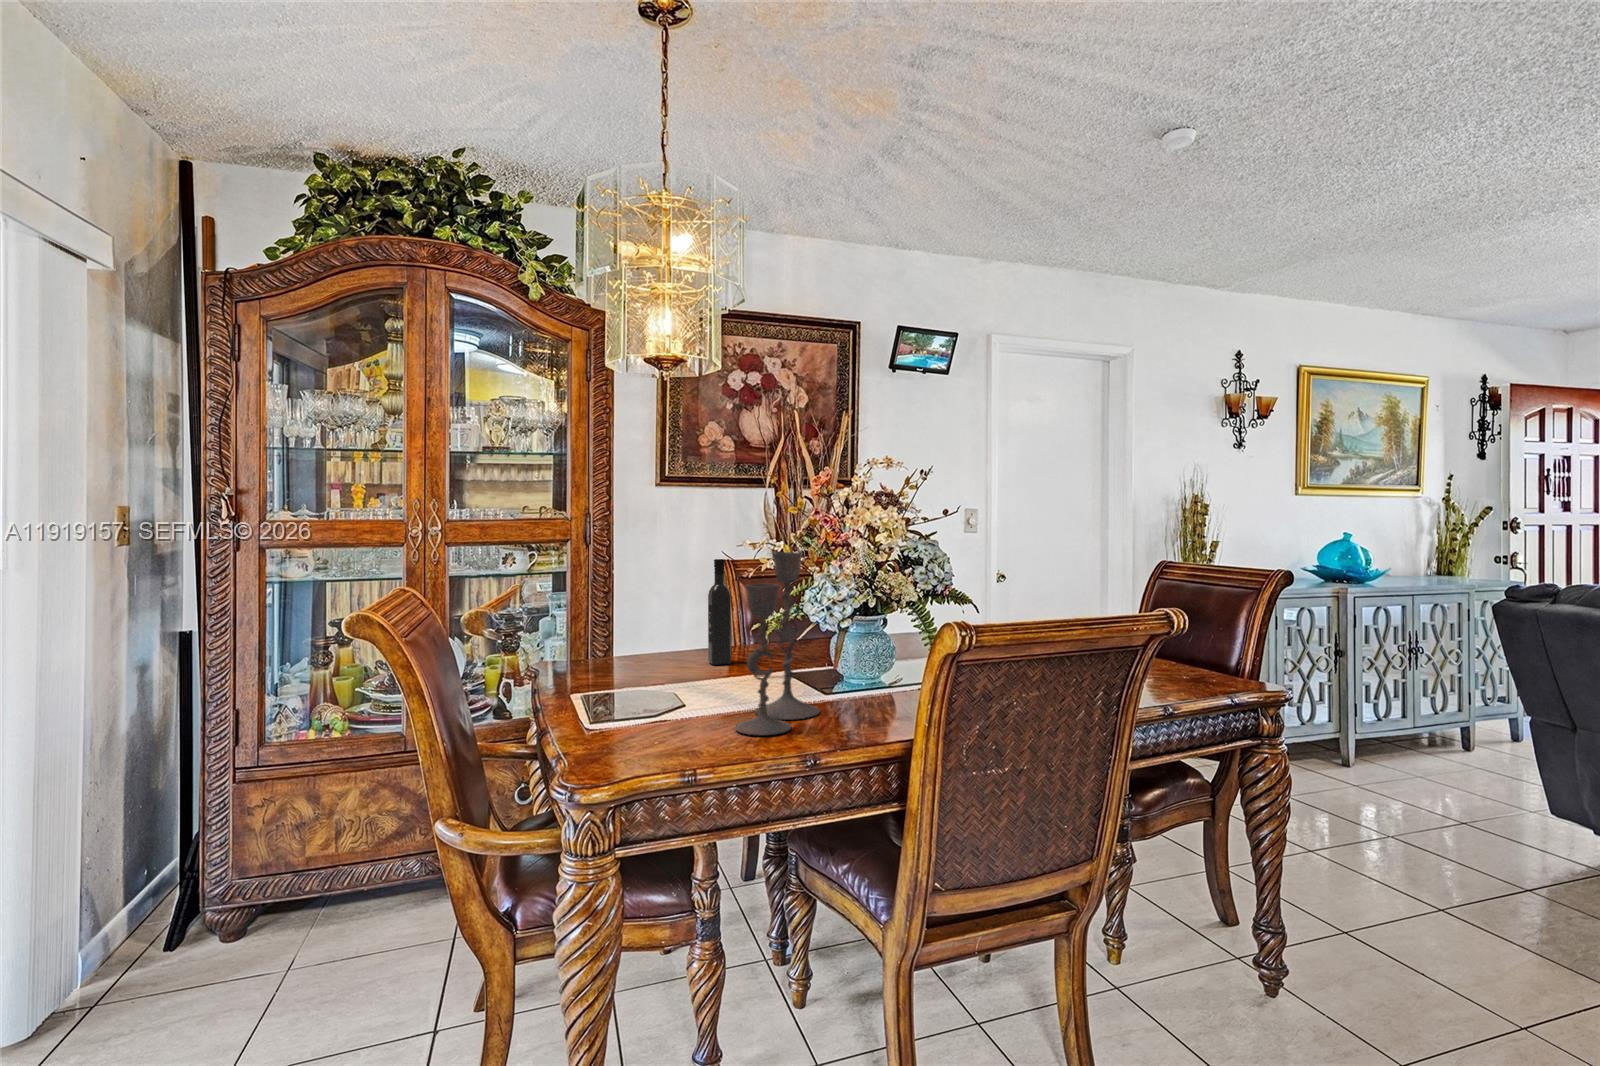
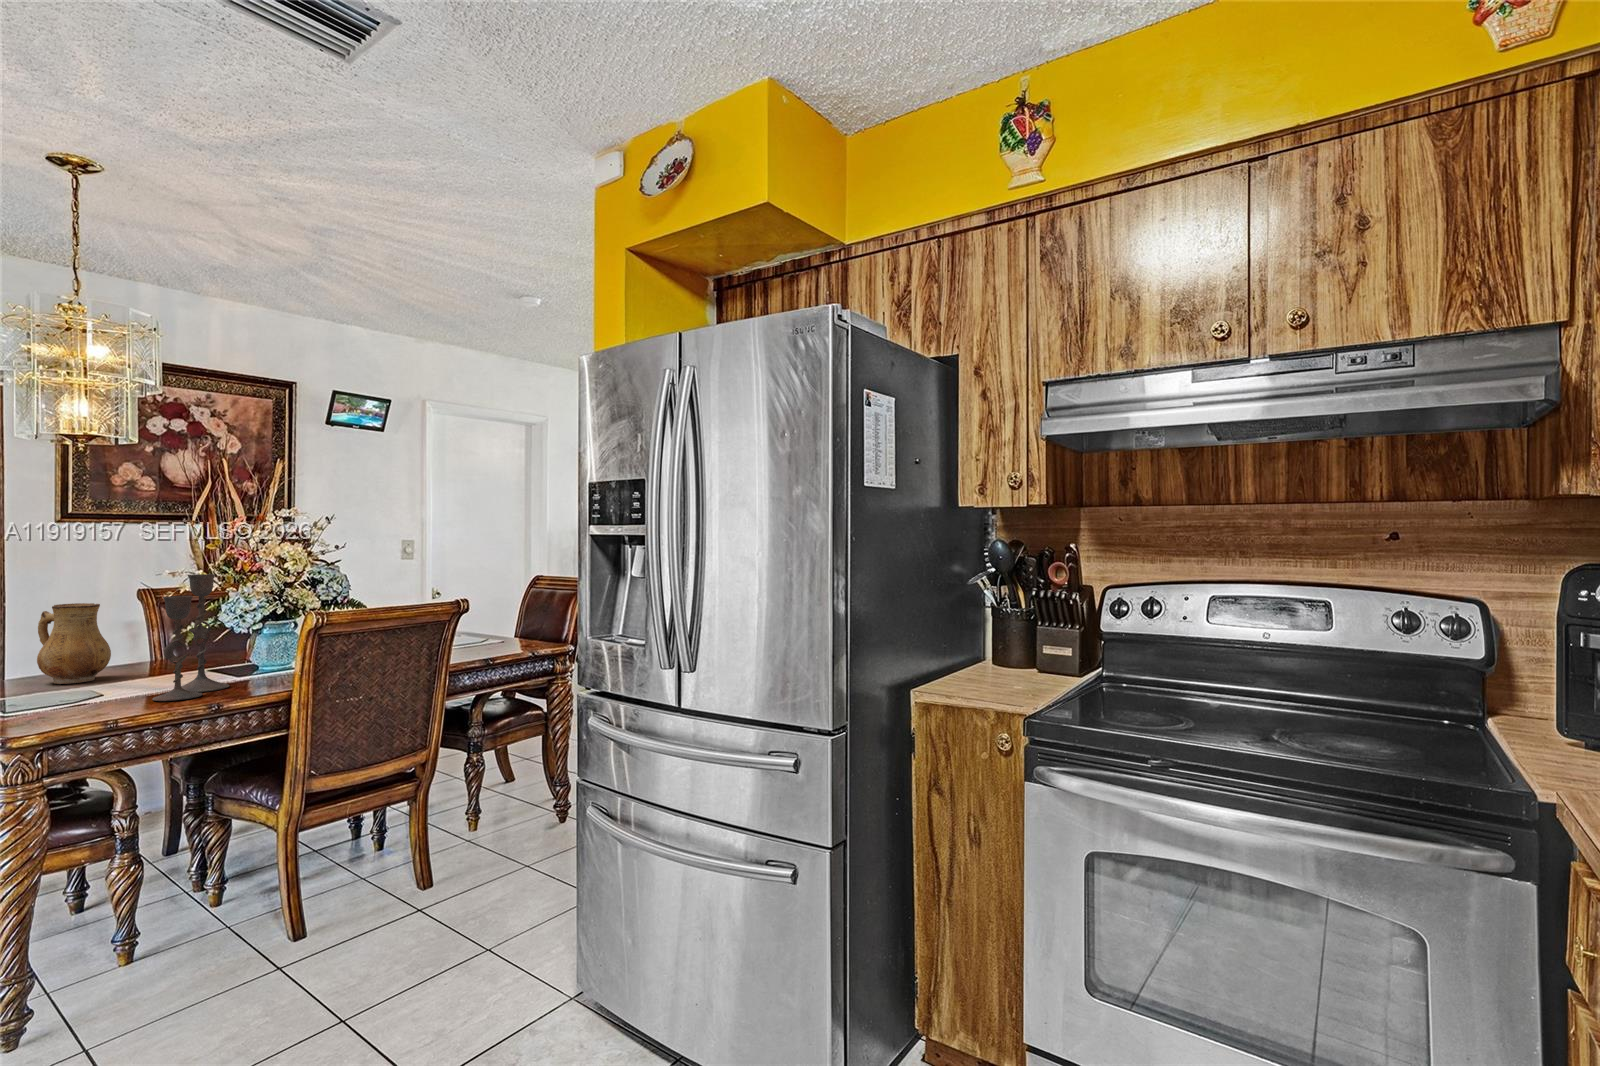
wine bottle: present [708,559,731,665] -> none [126,585,150,672]
ceramic pitcher: none [628,580,694,677] -> present [37,603,111,684]

